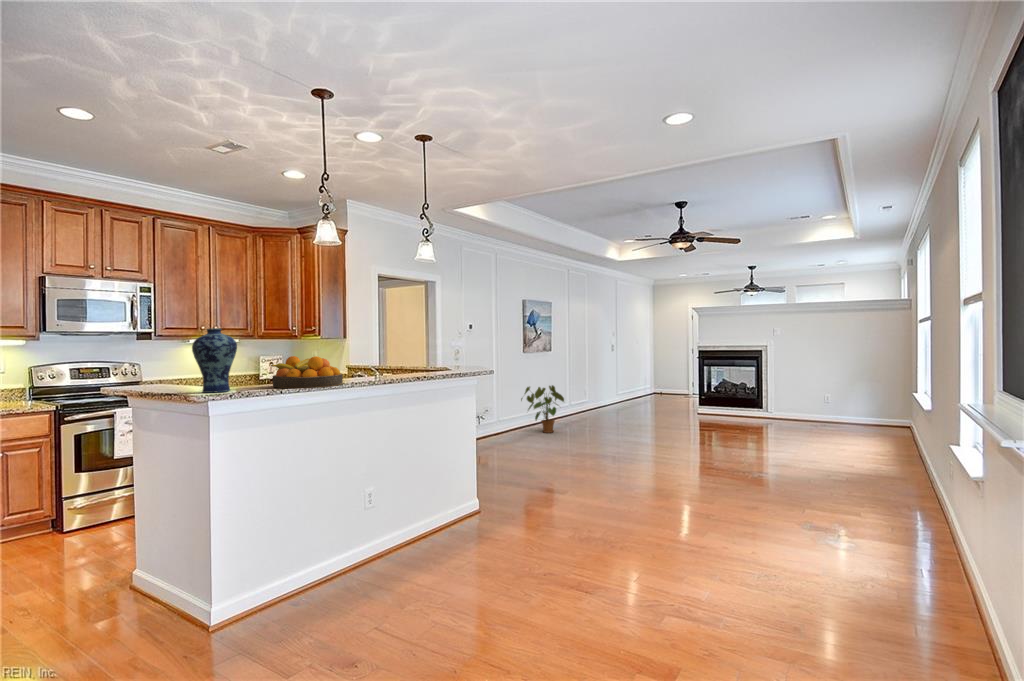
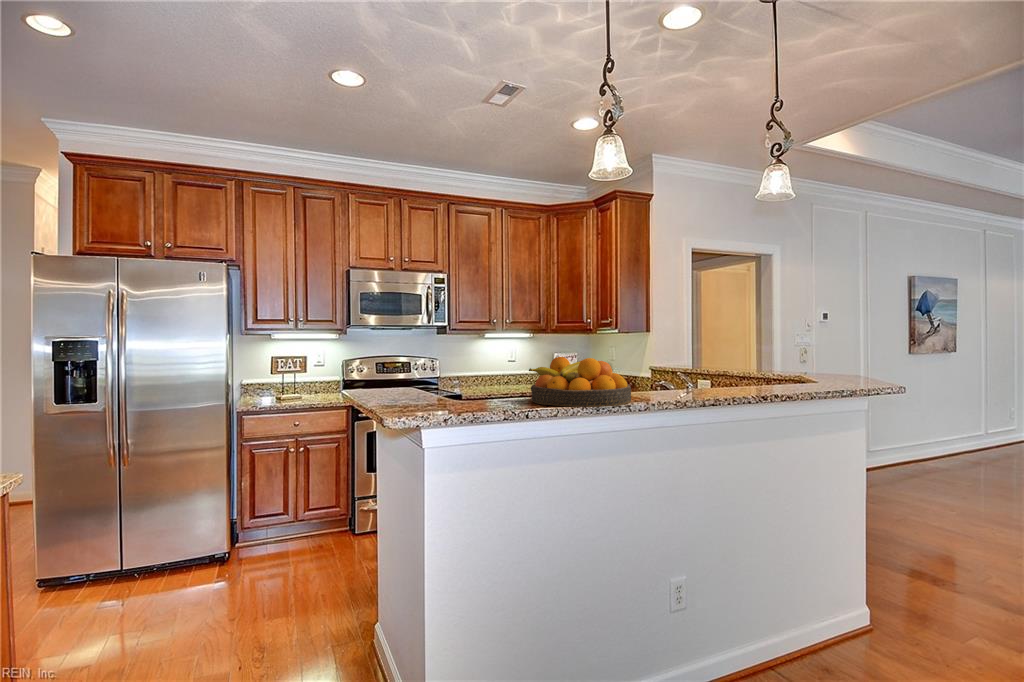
vase: present [192,328,237,393] -> none [425,316,480,407]
house plant: present [521,385,564,433] -> none [905,402,986,476]

